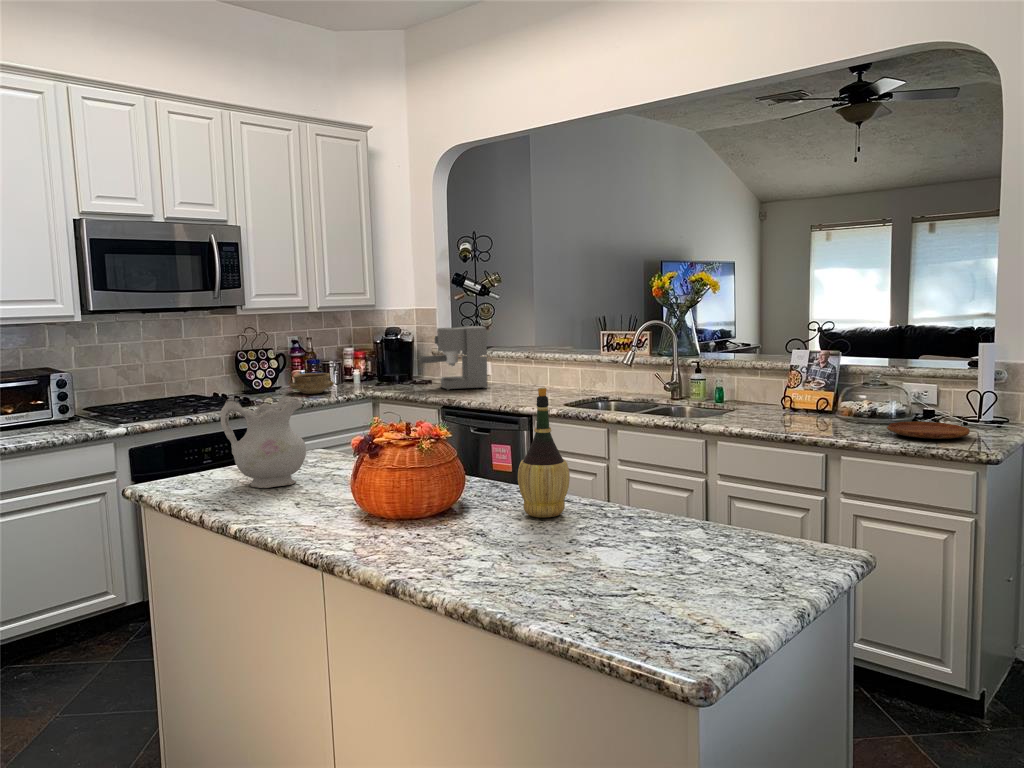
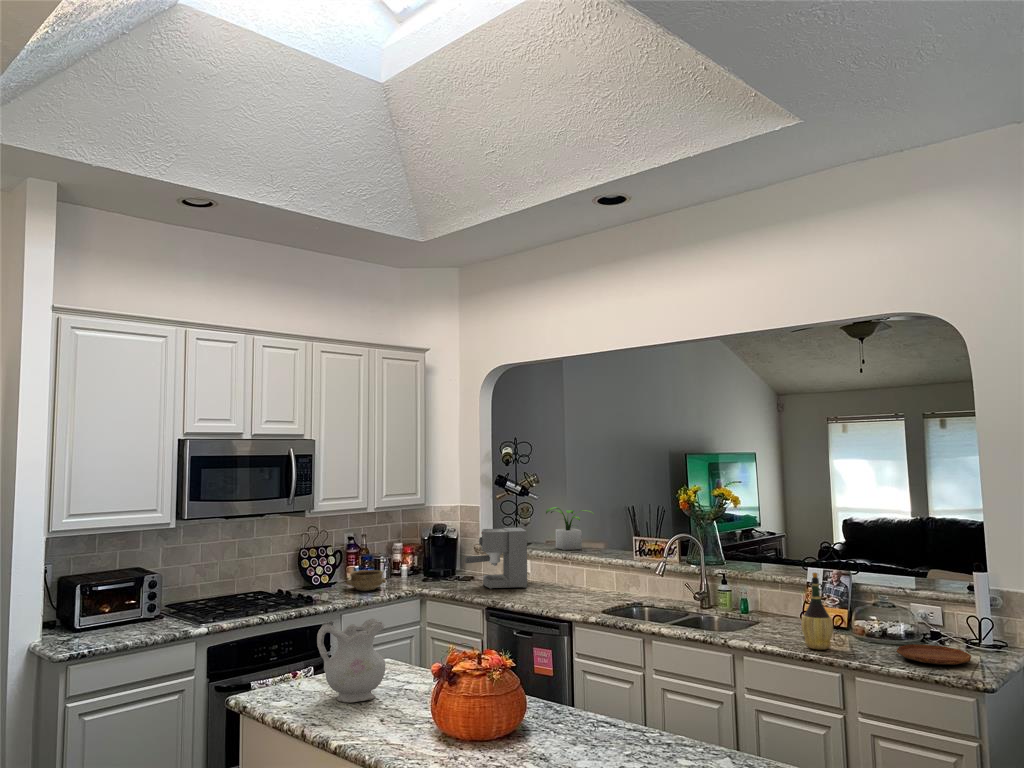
potted plant: none [508,305,561,351] -> present [546,507,592,550]
wine bottle: present [518,388,570,517] -> present [801,573,833,649]

